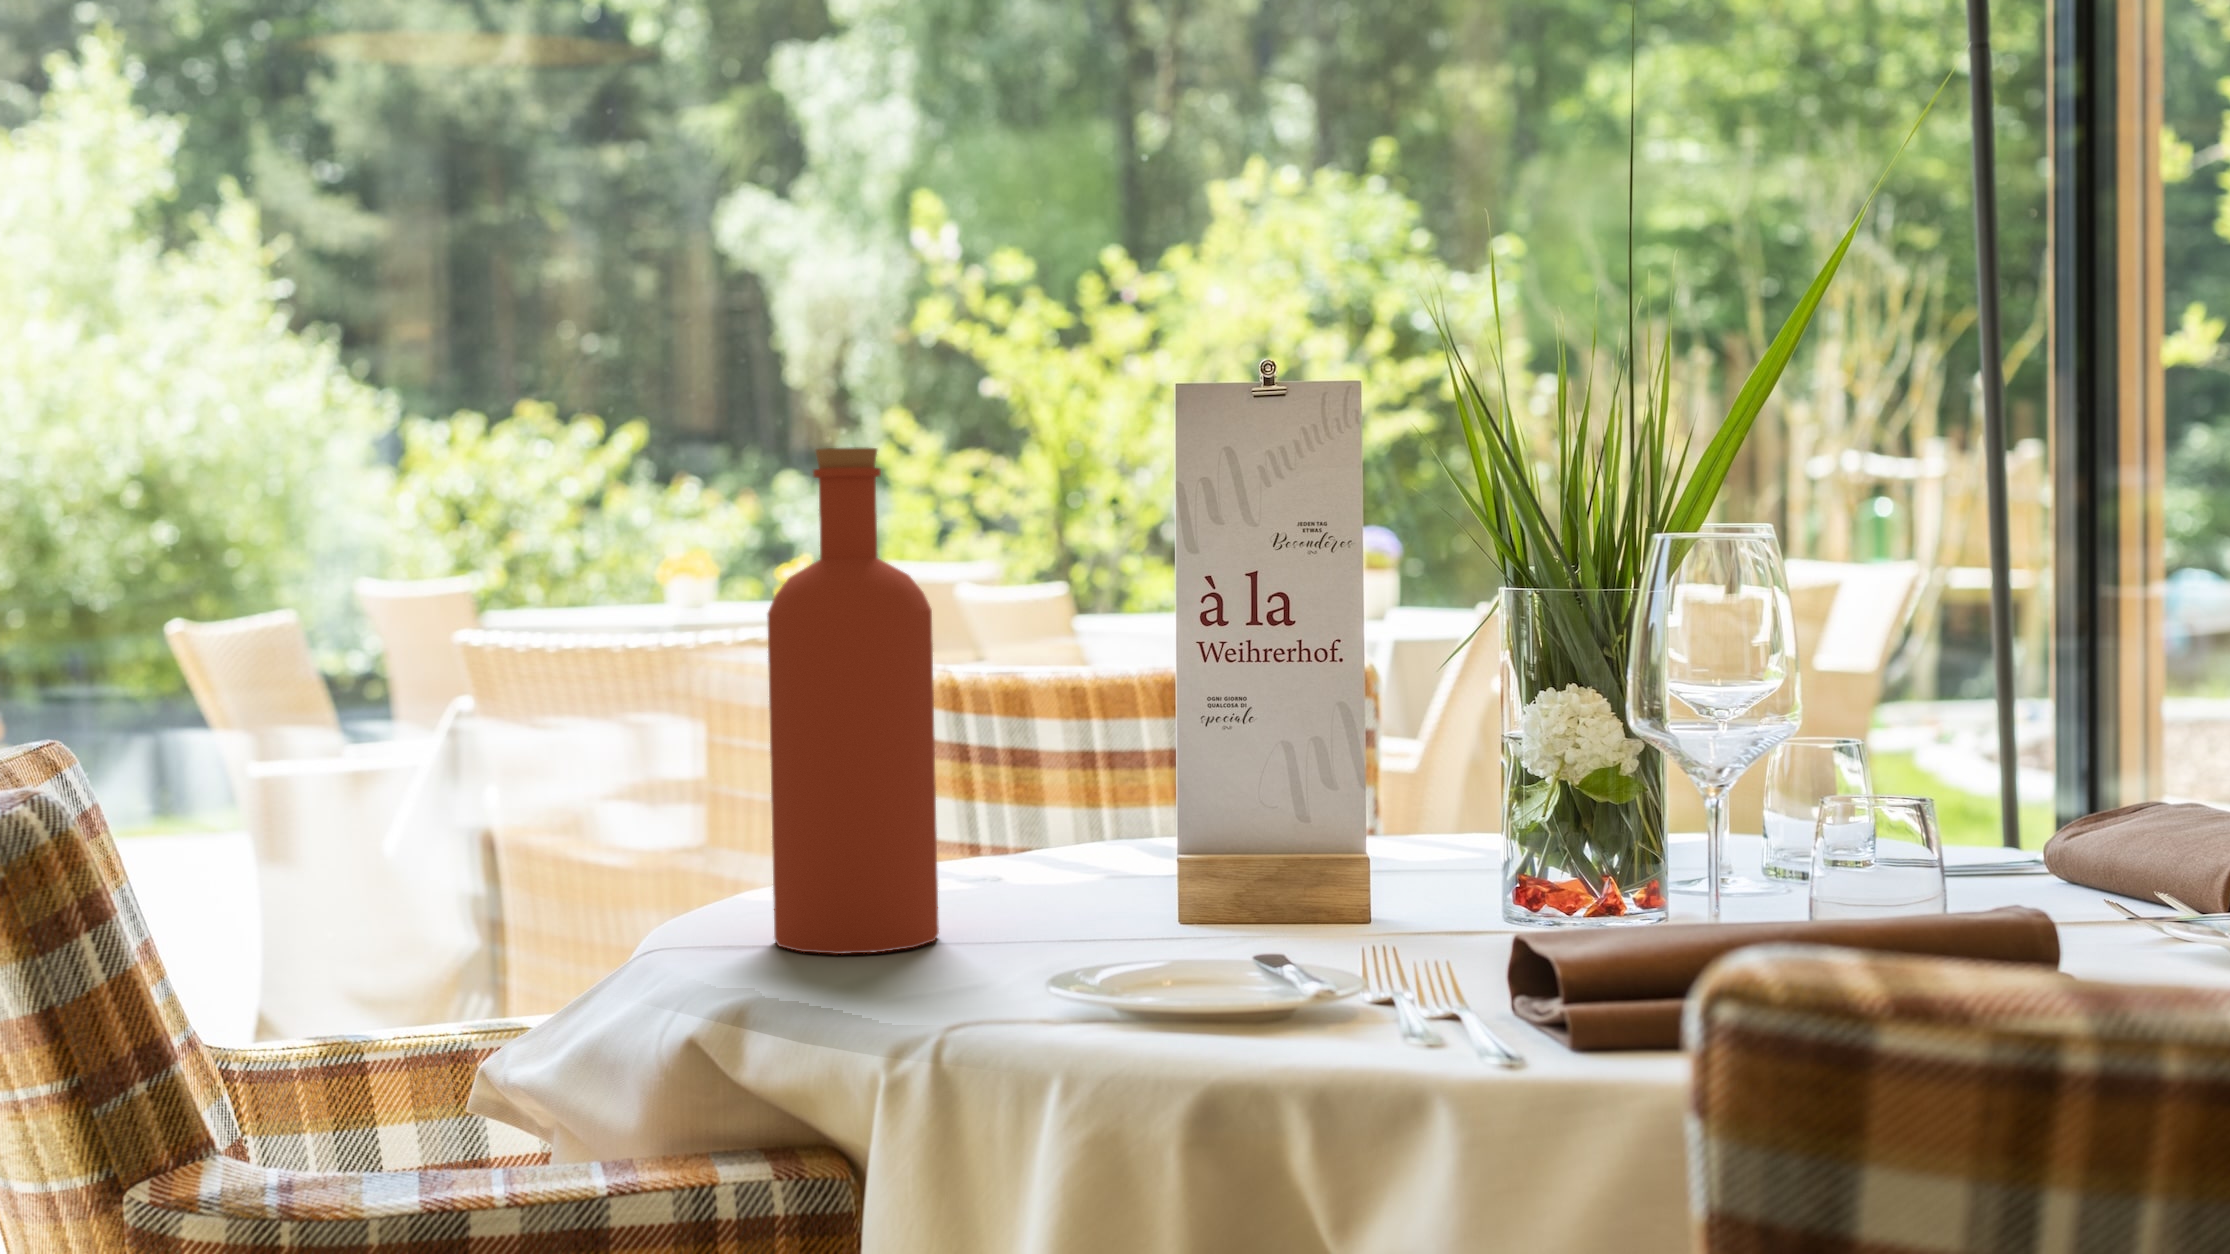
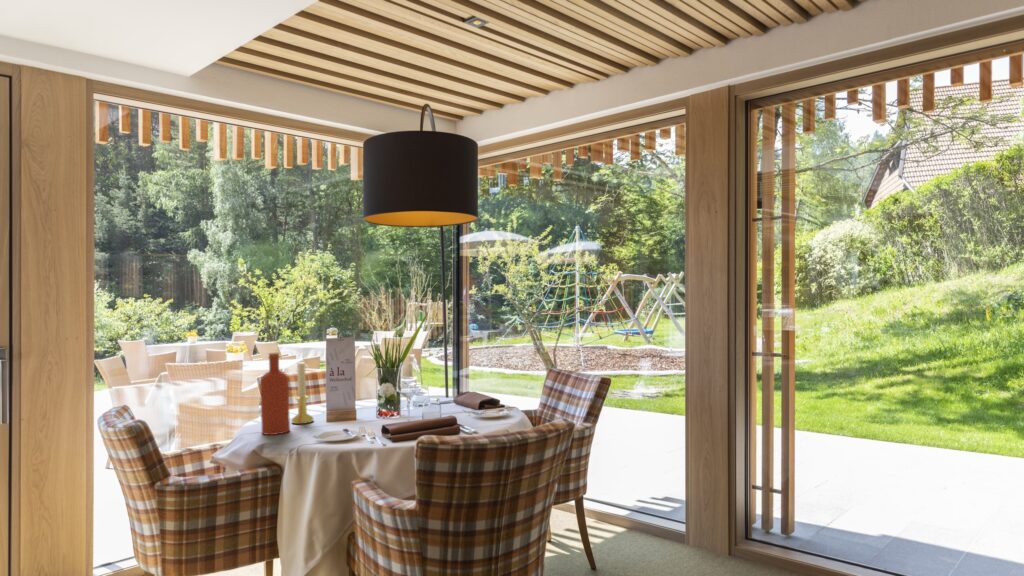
candle holder: none [970,530,1098,912] -> present [292,362,313,424]

